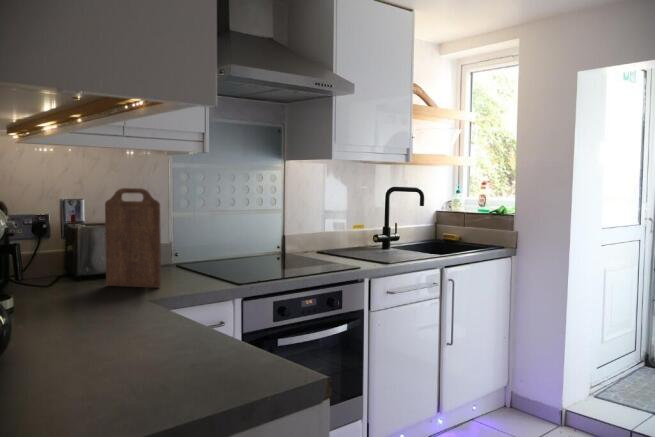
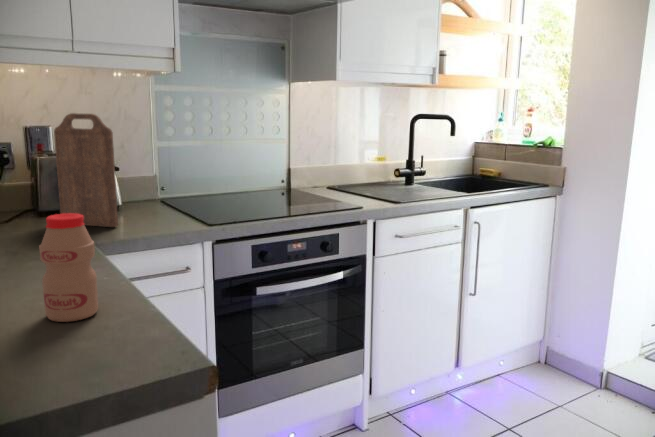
bottle: none [172,268,212,354] -> present [39,213,98,322]

